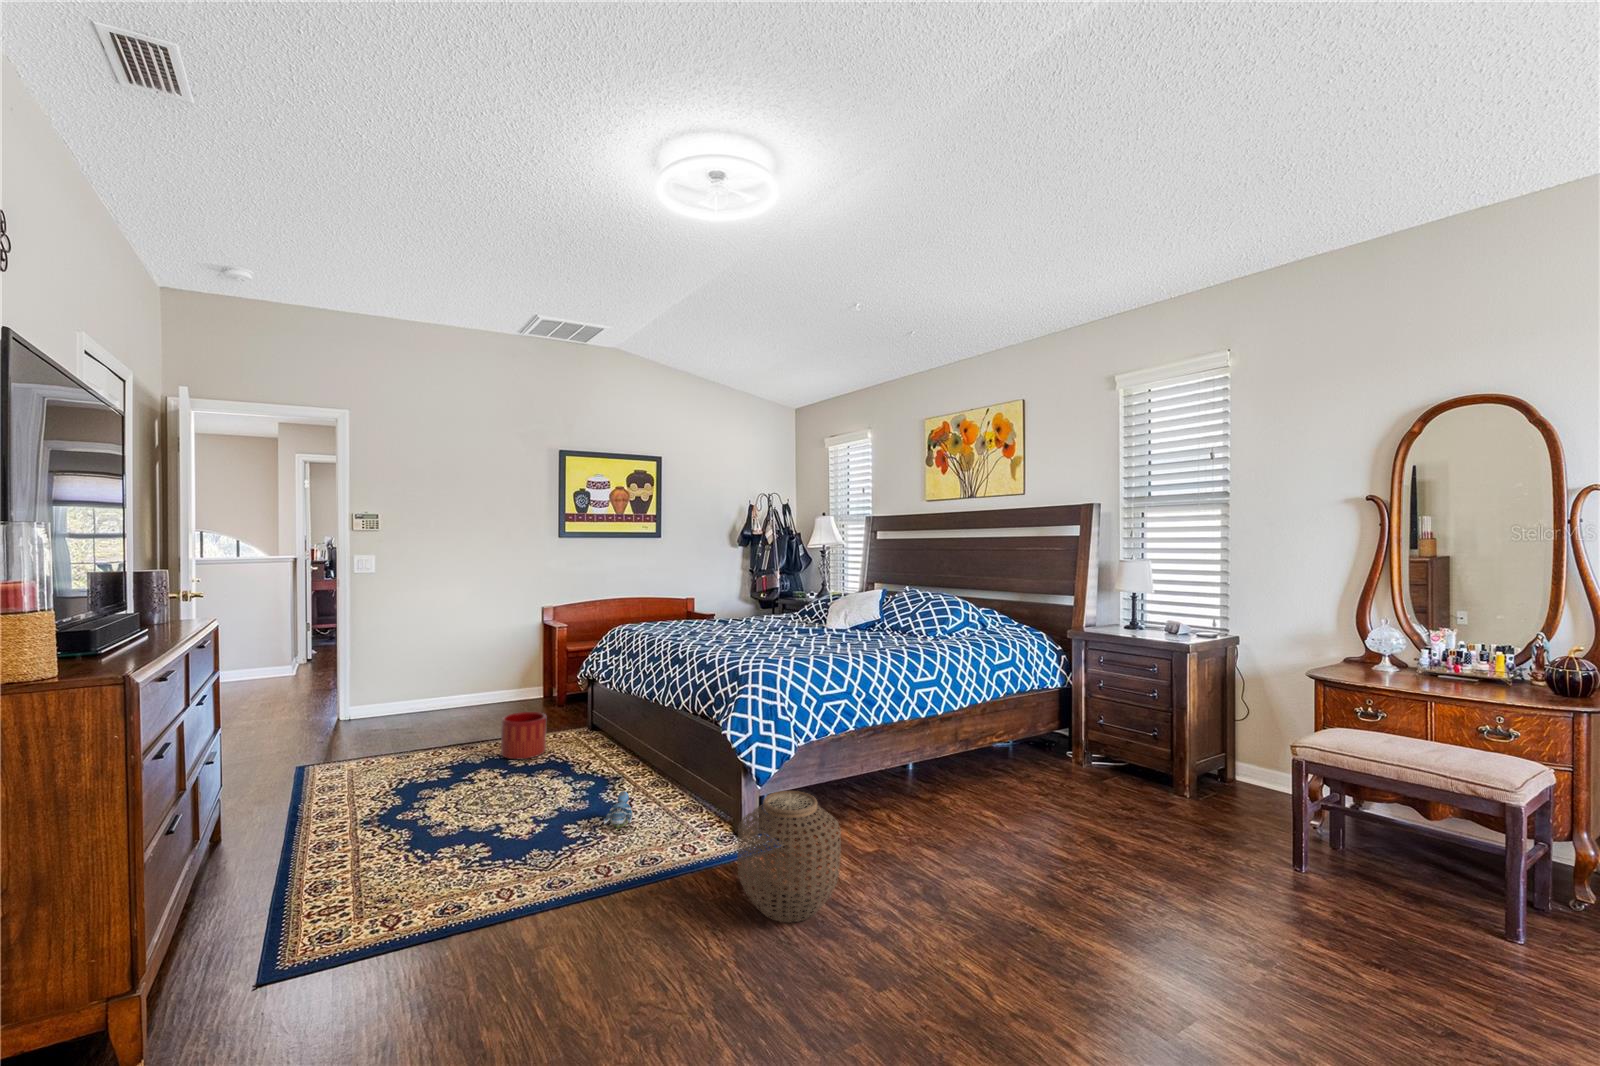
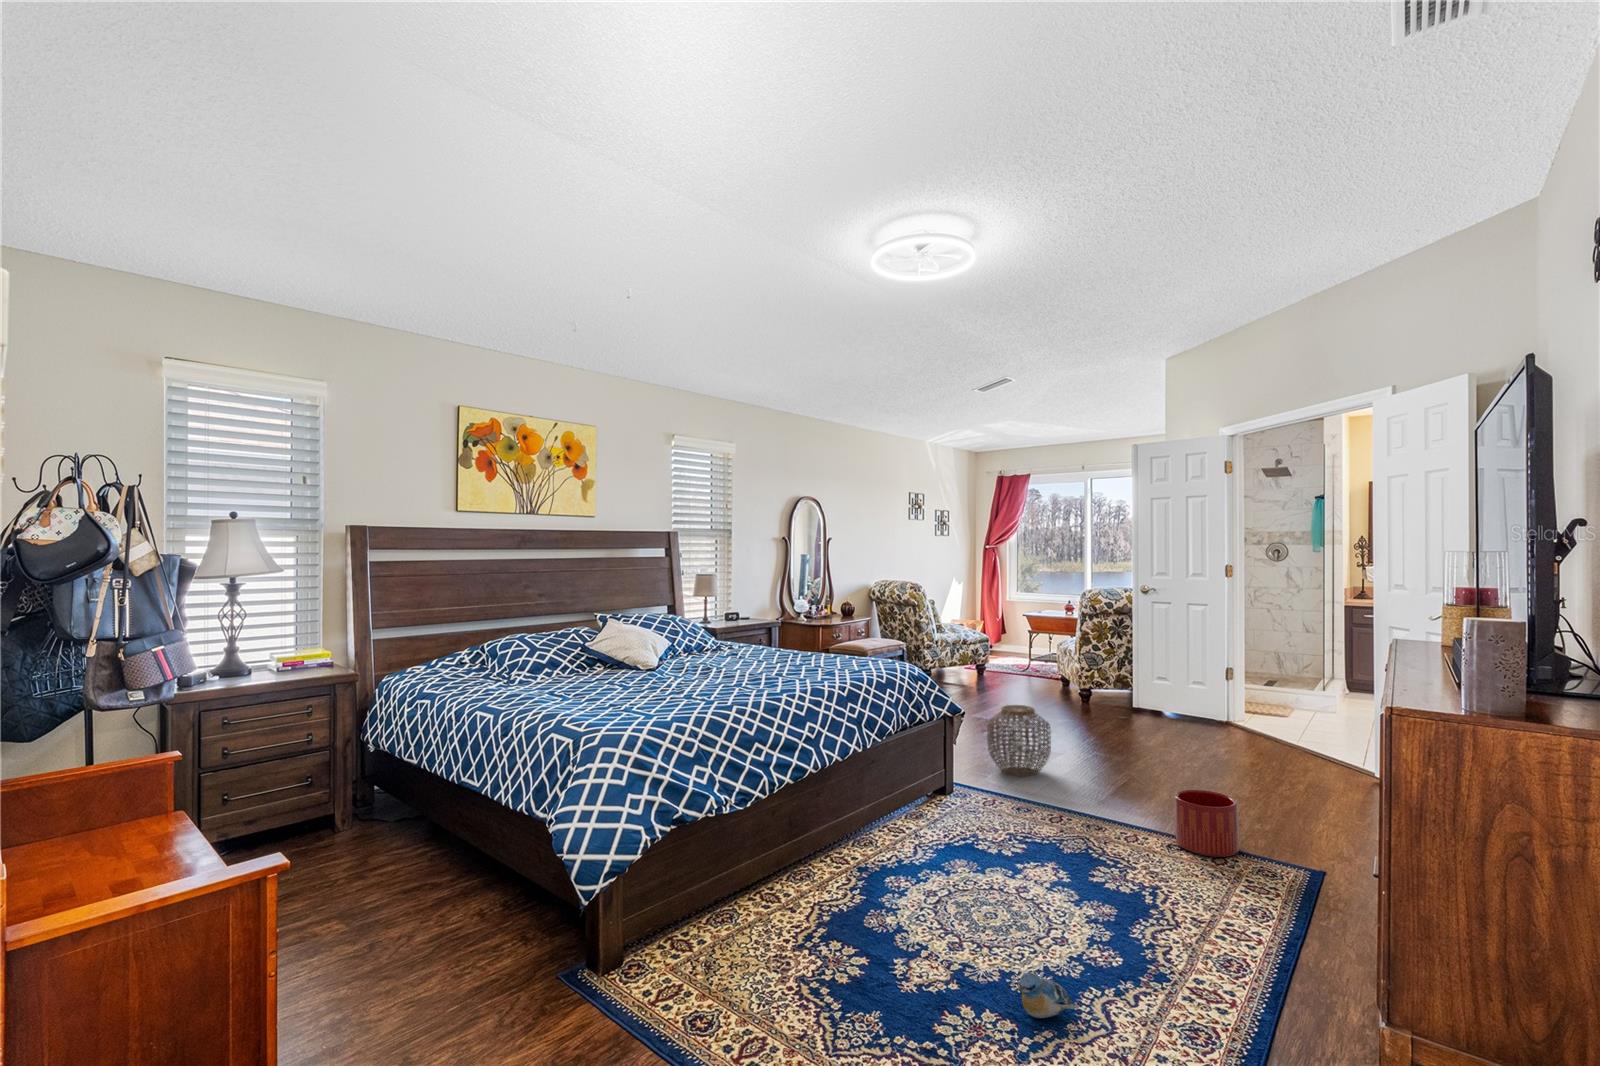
planter: present [501,712,546,759] -> present [1175,790,1239,857]
plush toy: present [604,791,632,829] -> present [1018,972,1079,1018]

